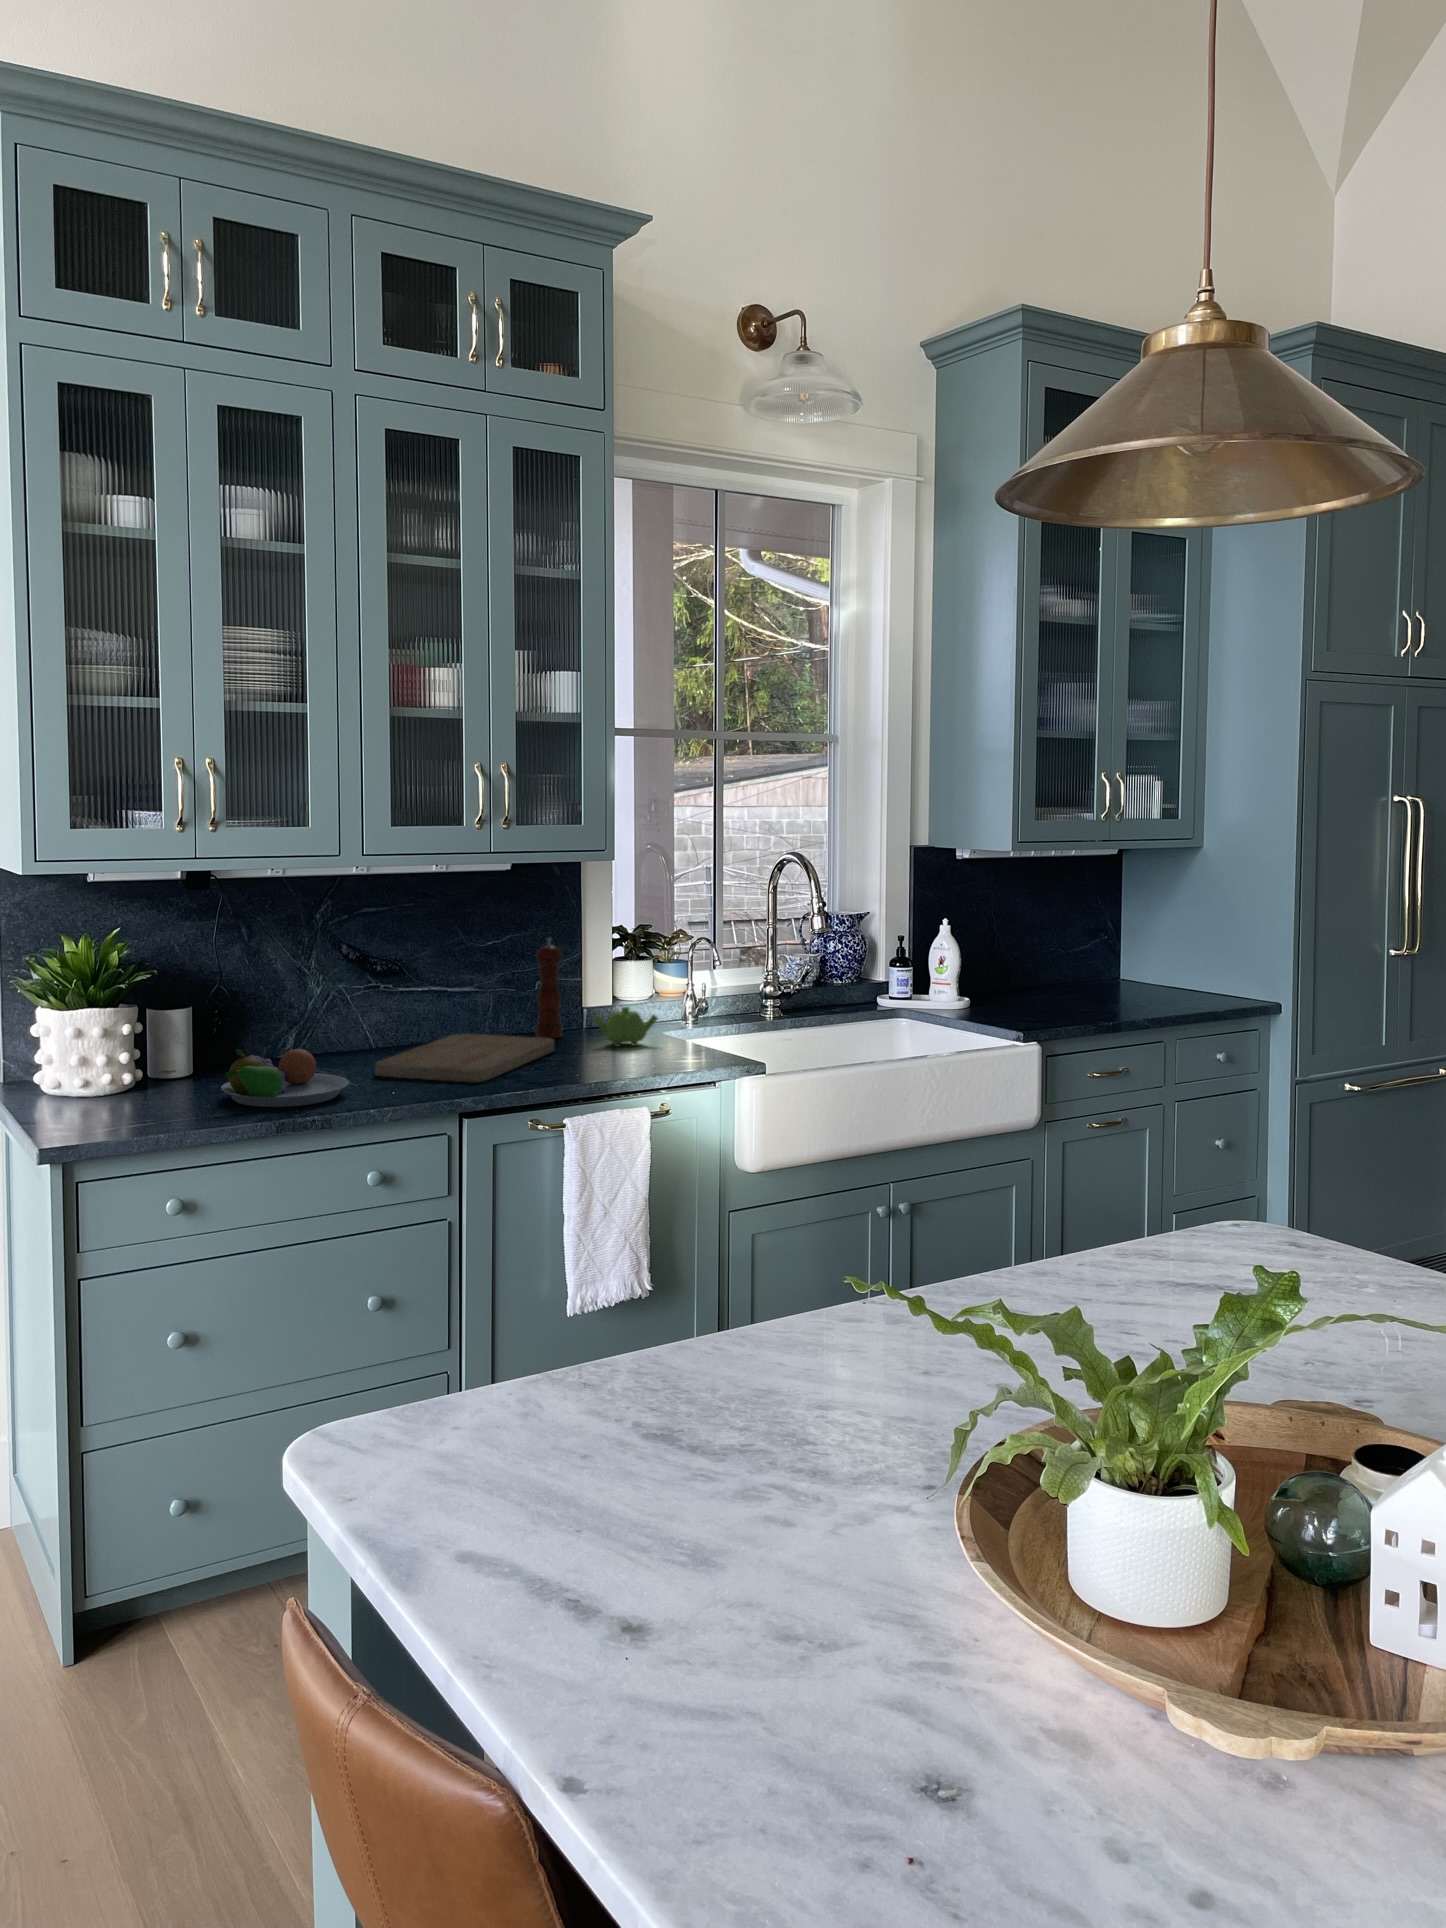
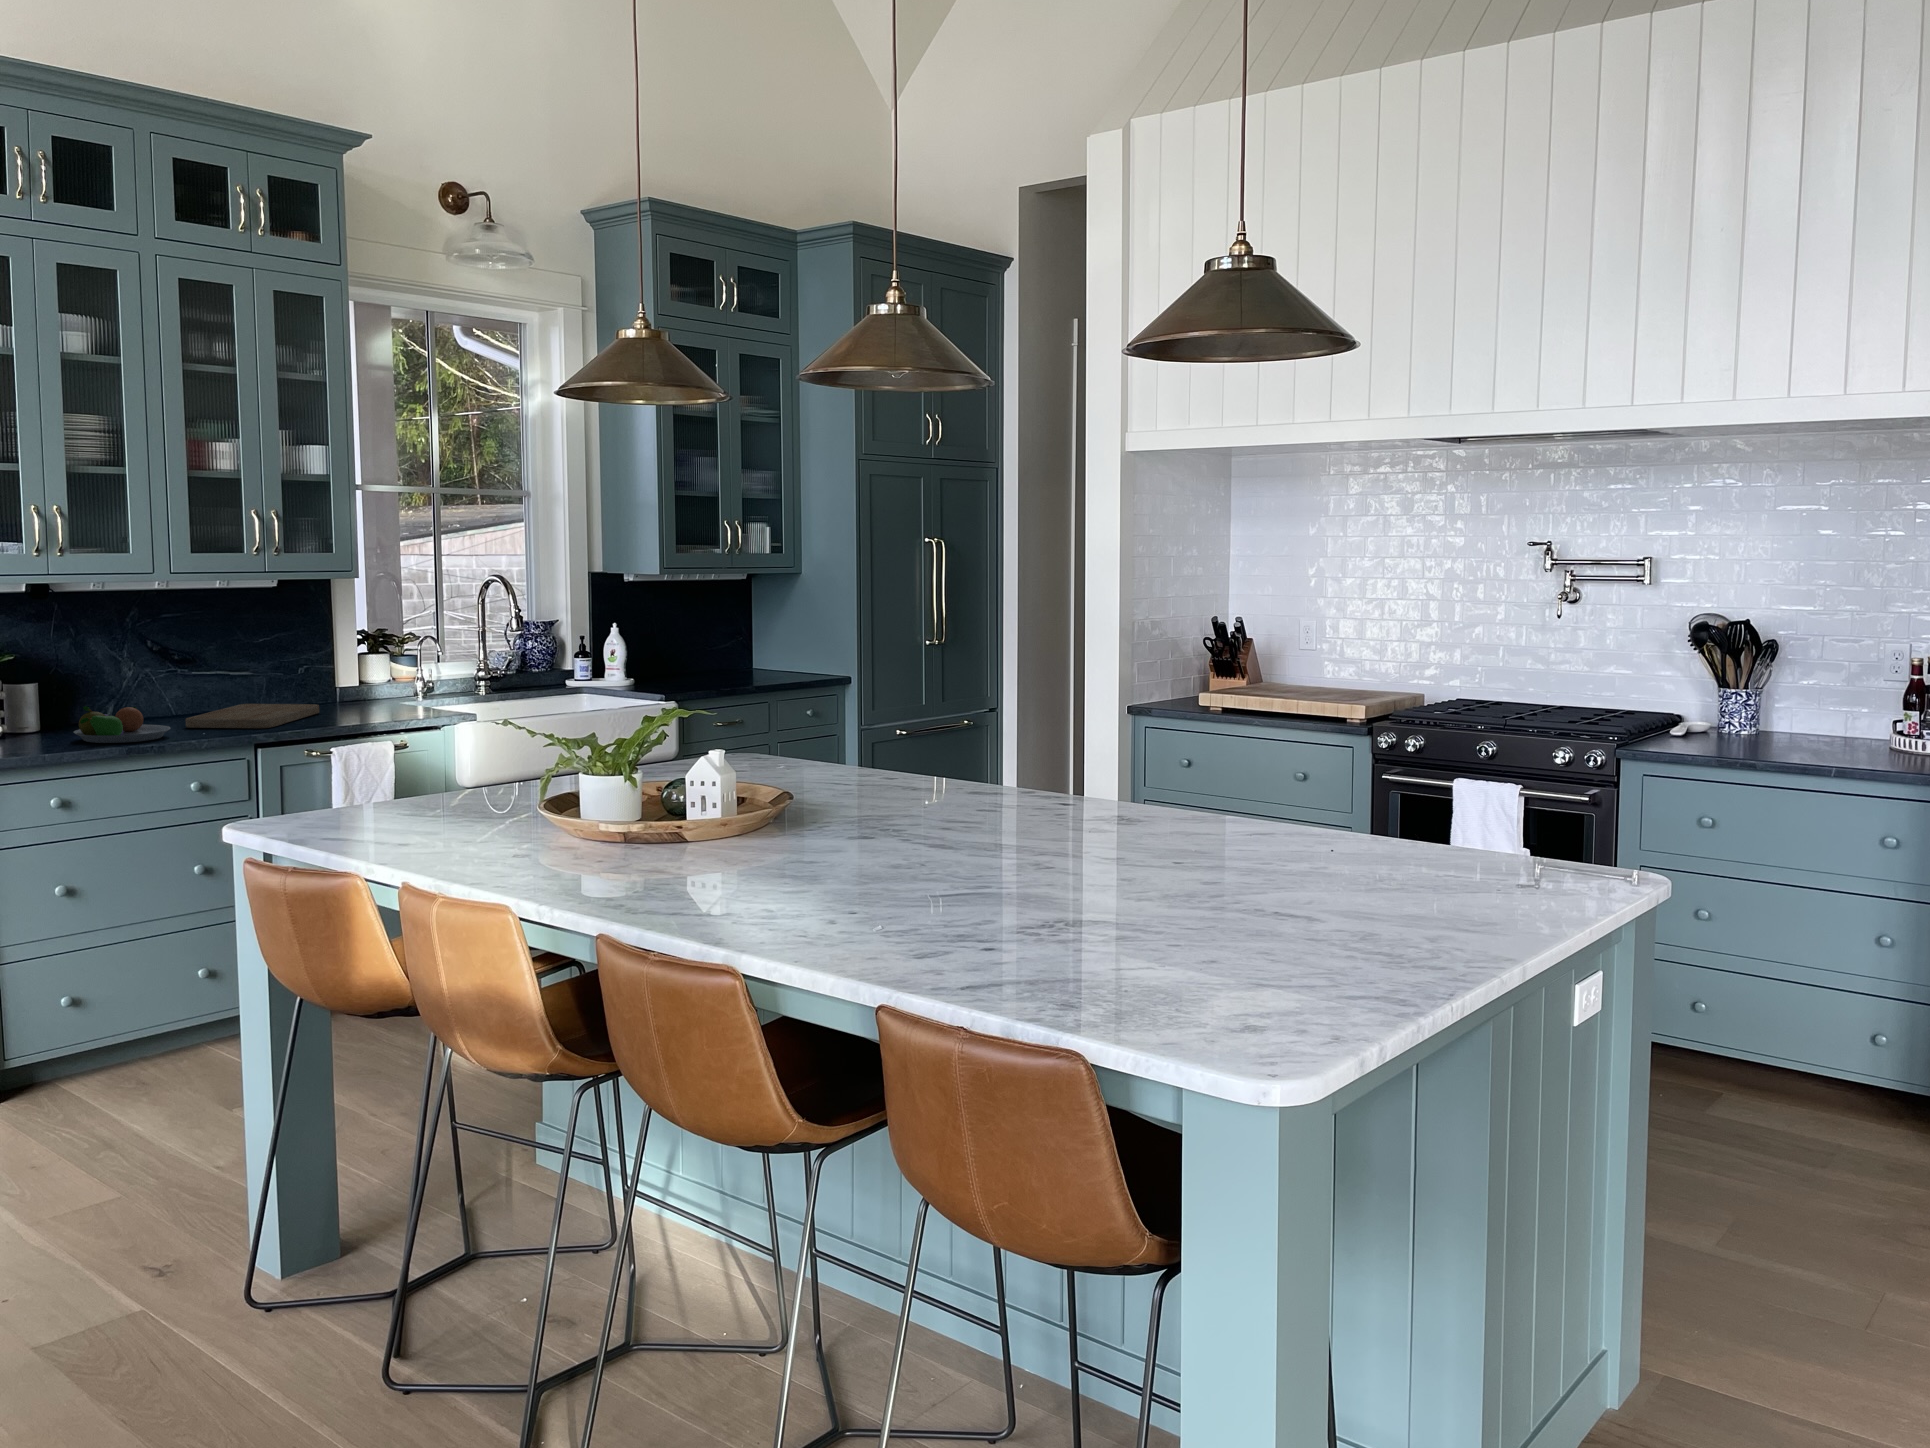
pepper mill: present [536,938,562,1038] -> none [302,636,324,707]
teapot: present [593,1007,658,1047] -> none [347,683,397,710]

